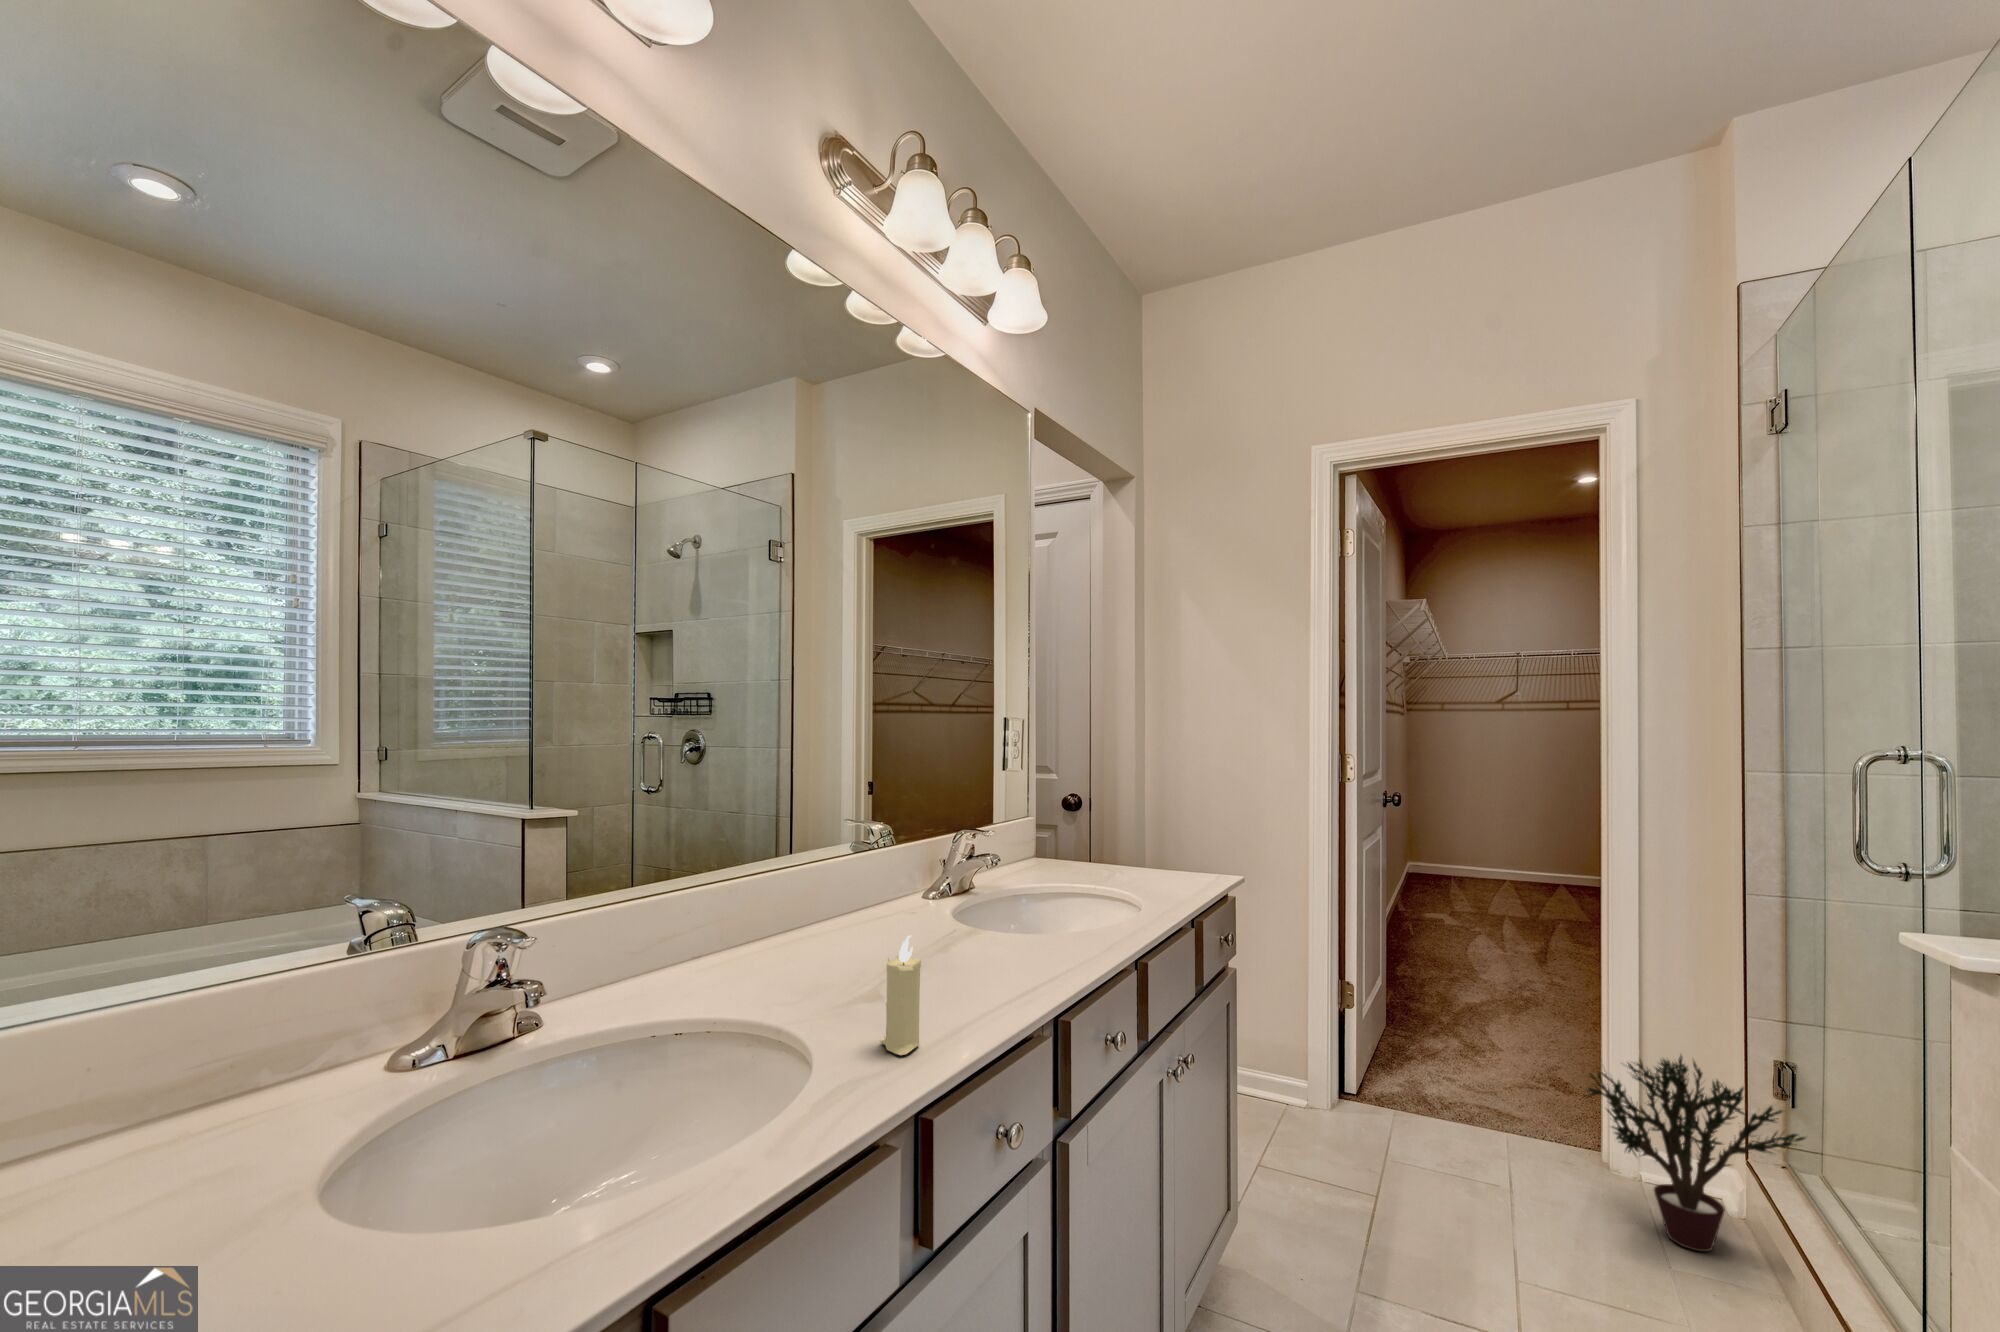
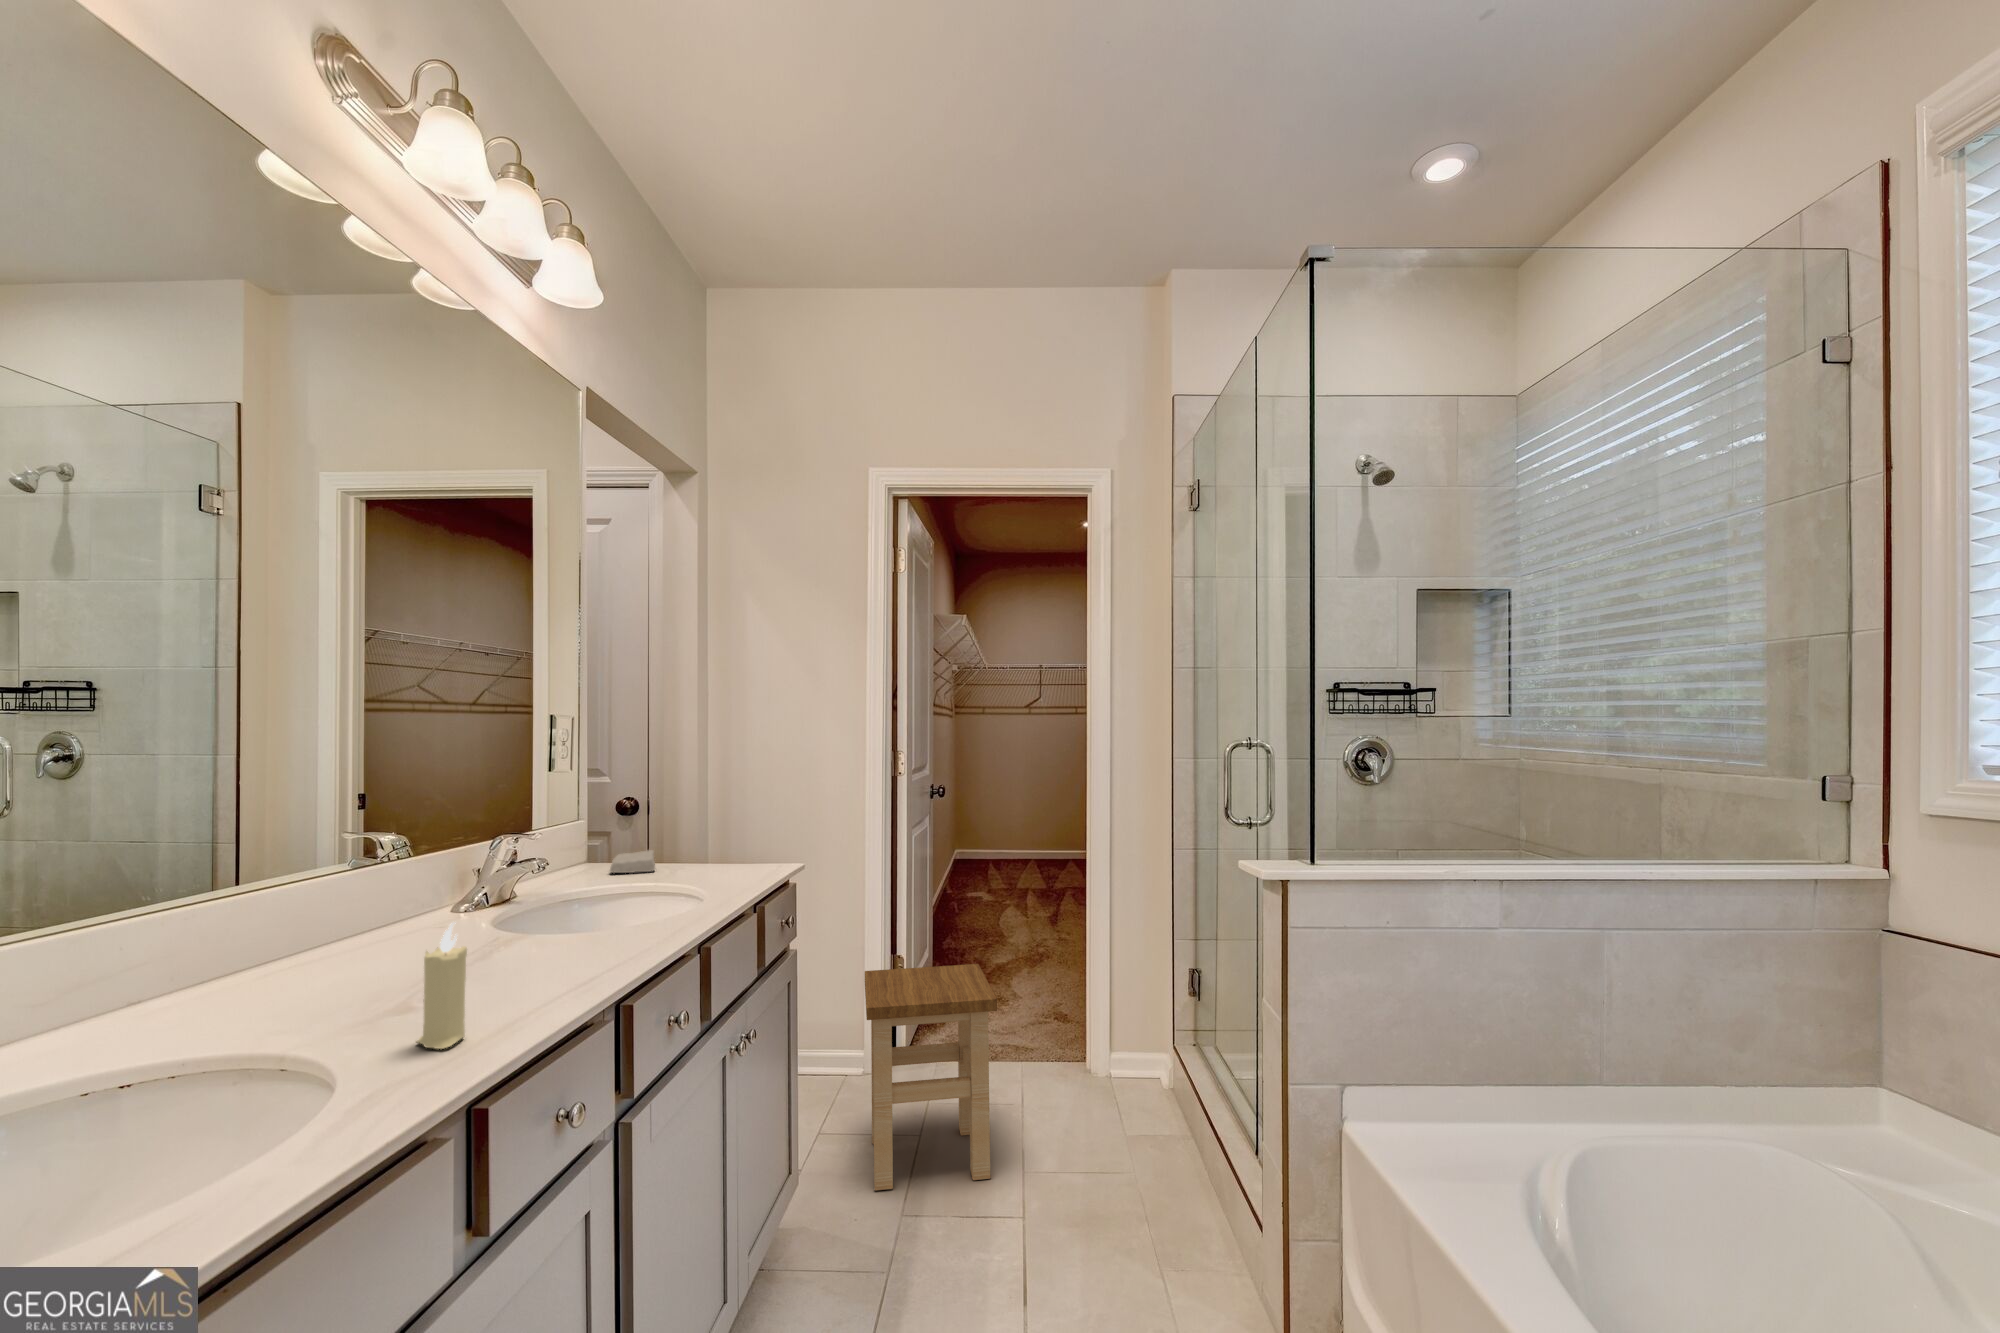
soap bar: none [1055,851,1096,872] -> present [610,850,655,873]
stool: none [1309,999,1475,1274] -> present [865,964,997,1190]
potted plant: present [1587,1056,1805,1252] -> none [1075,964,1212,1114]

